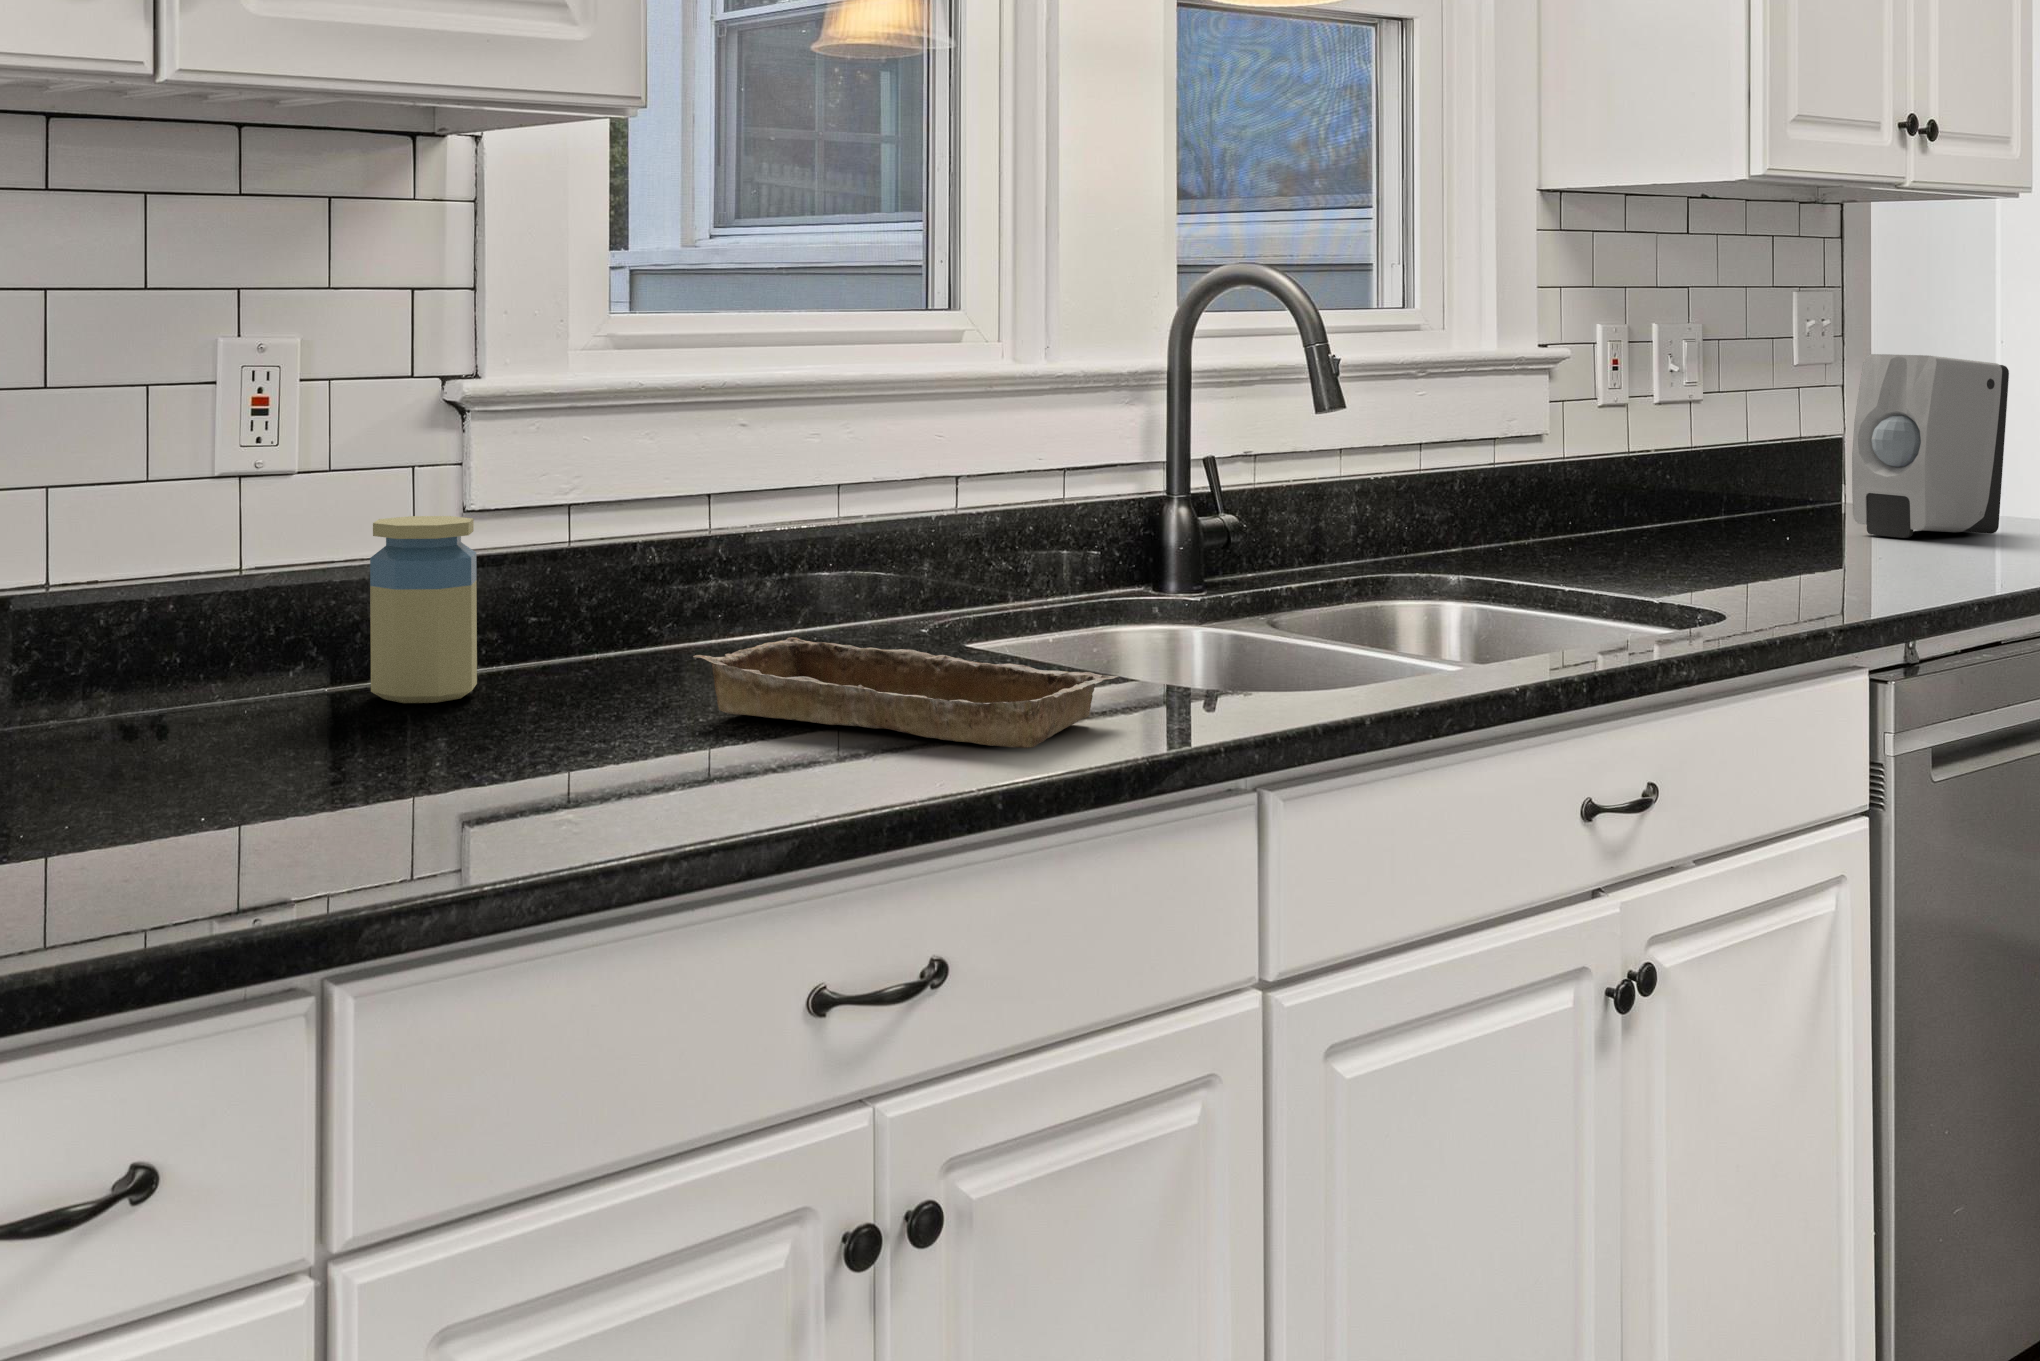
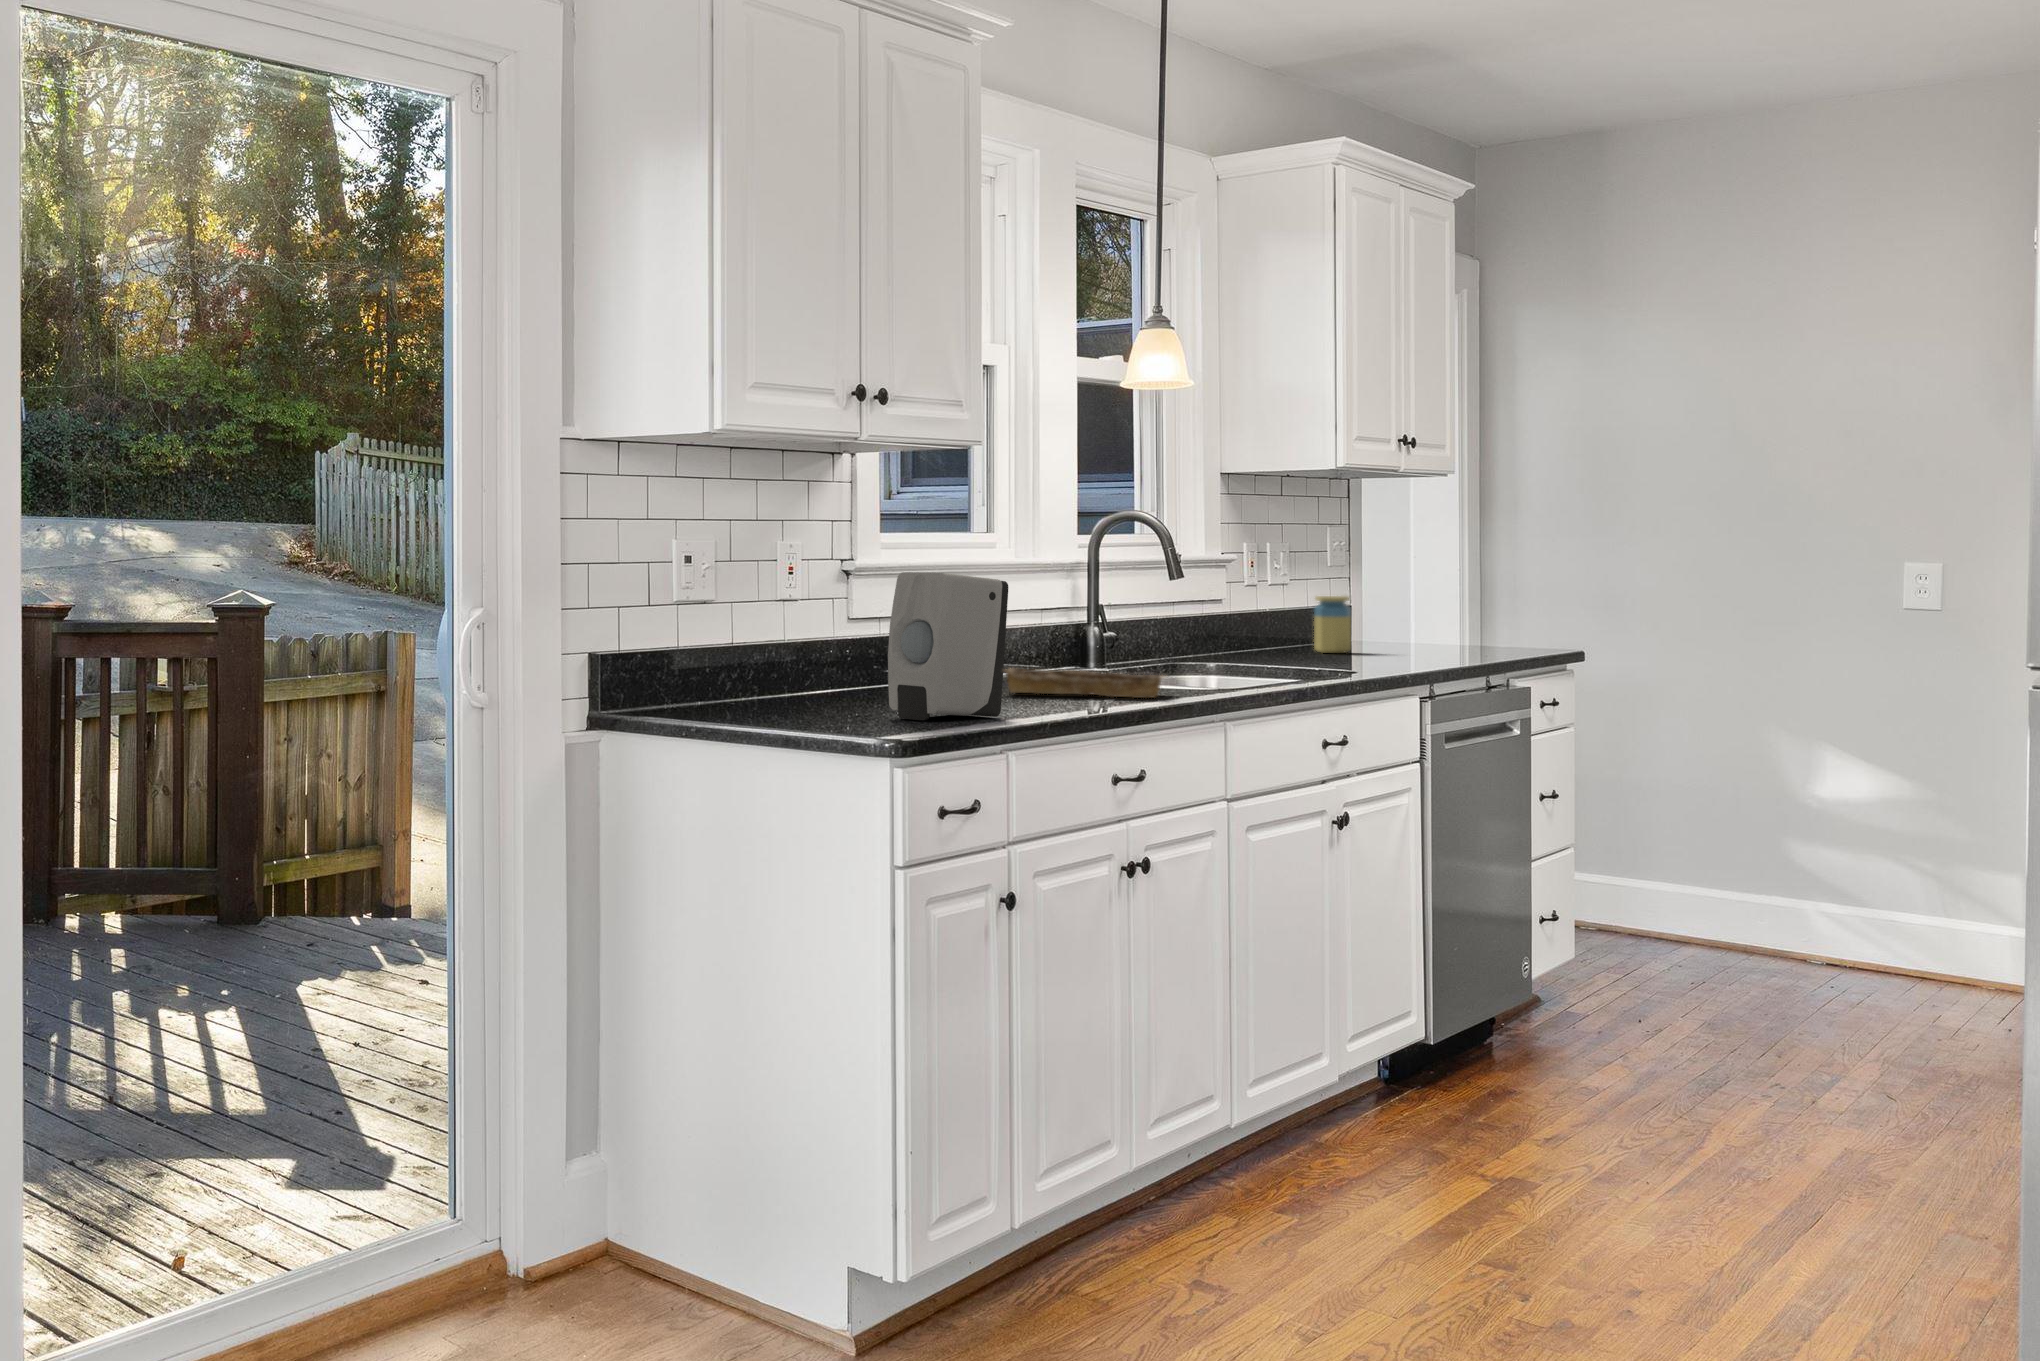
soap dispenser: present [1852,354,2009,538] -> present [888,572,1008,720]
jar: present [370,516,477,703] -> present [1314,596,1351,653]

